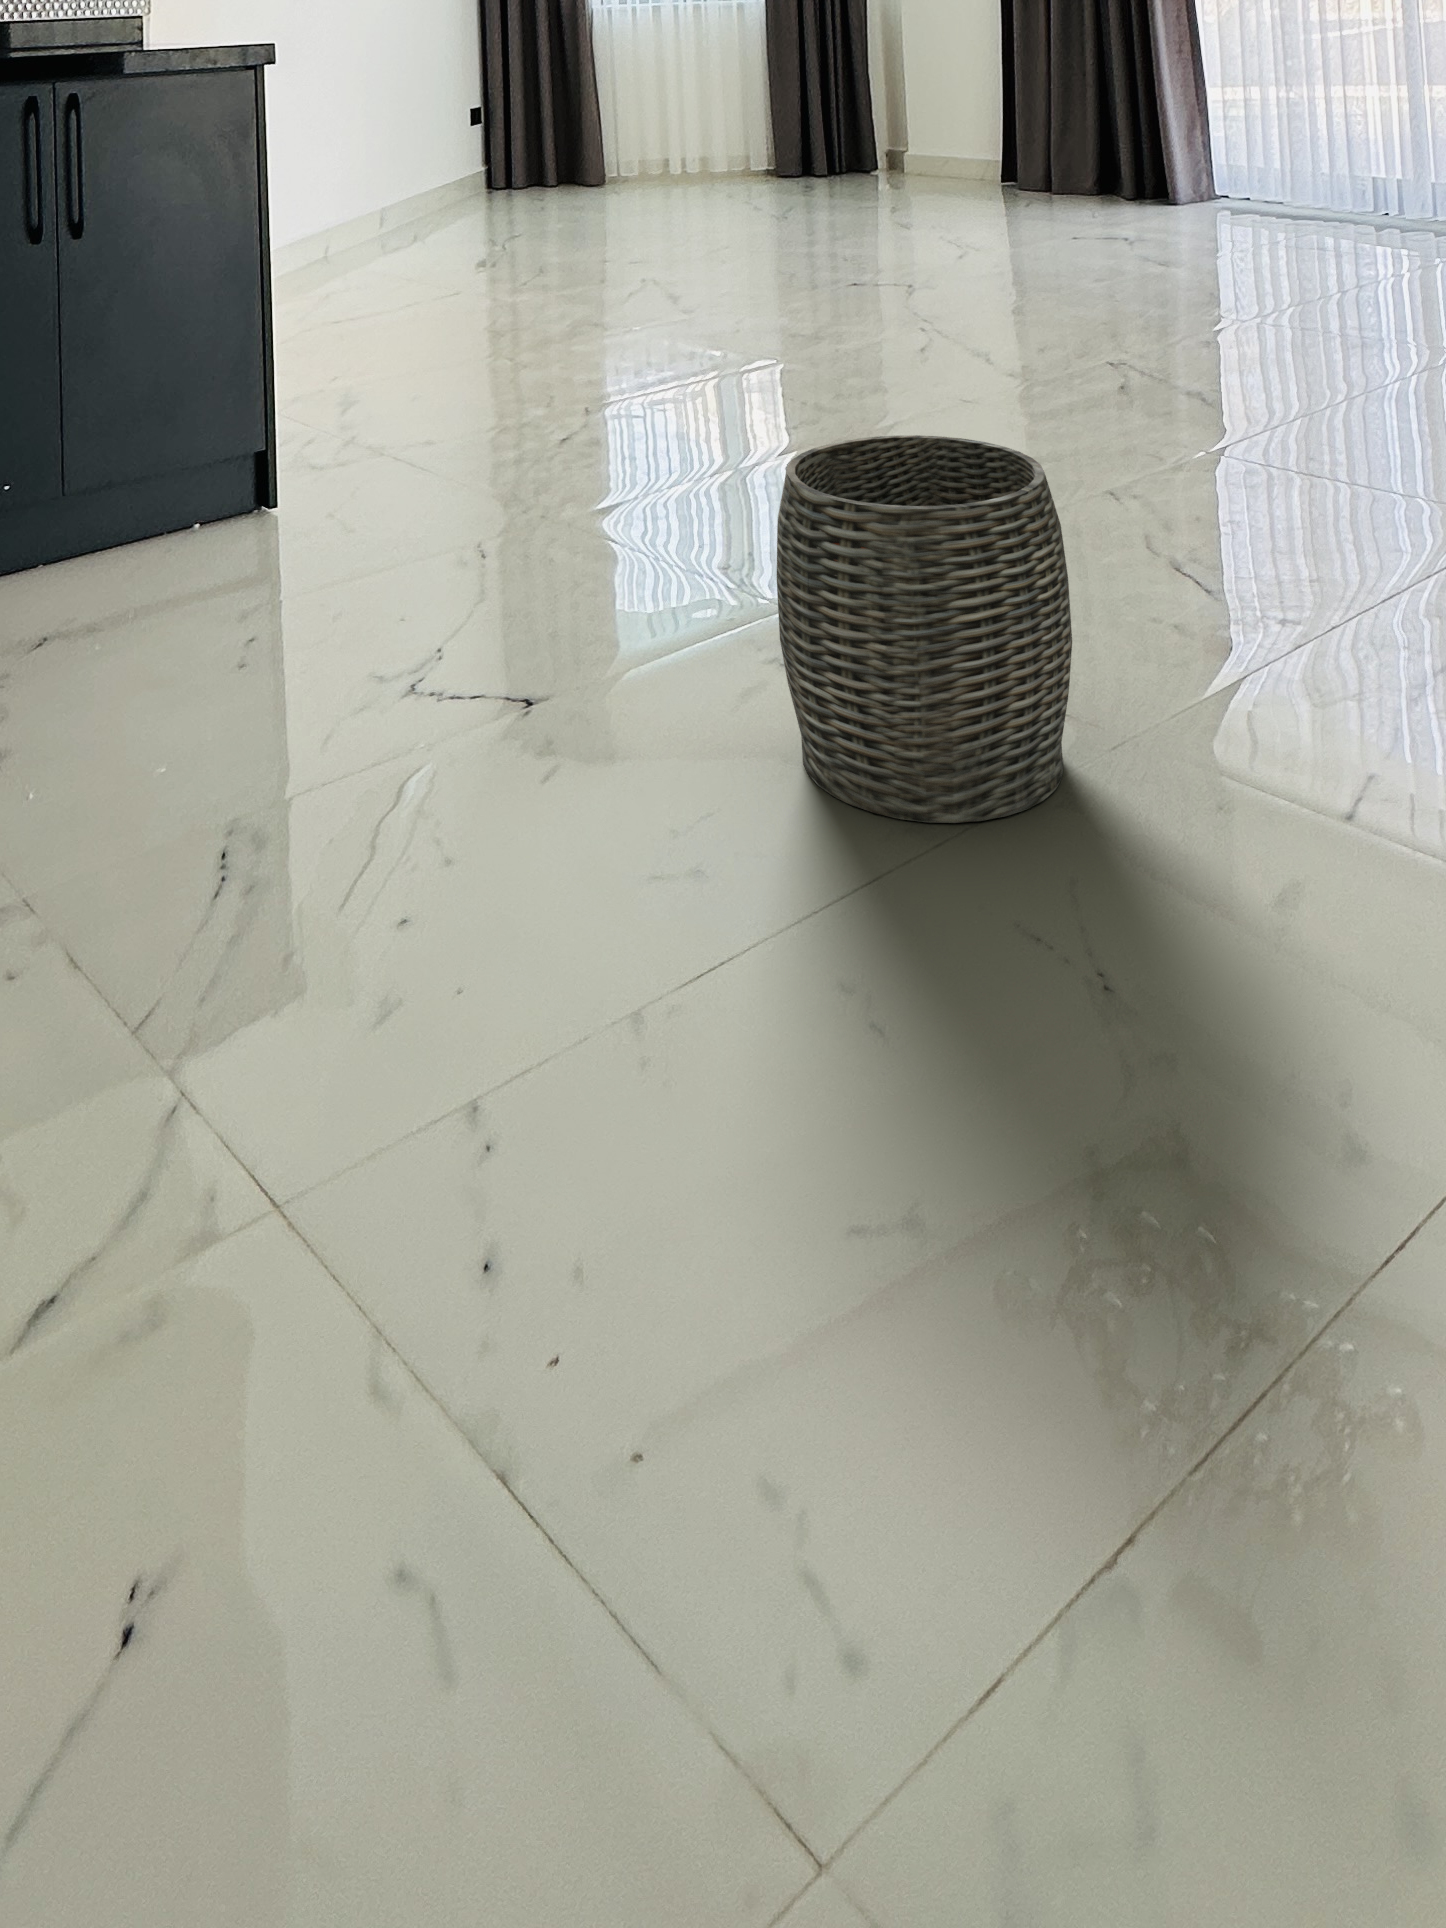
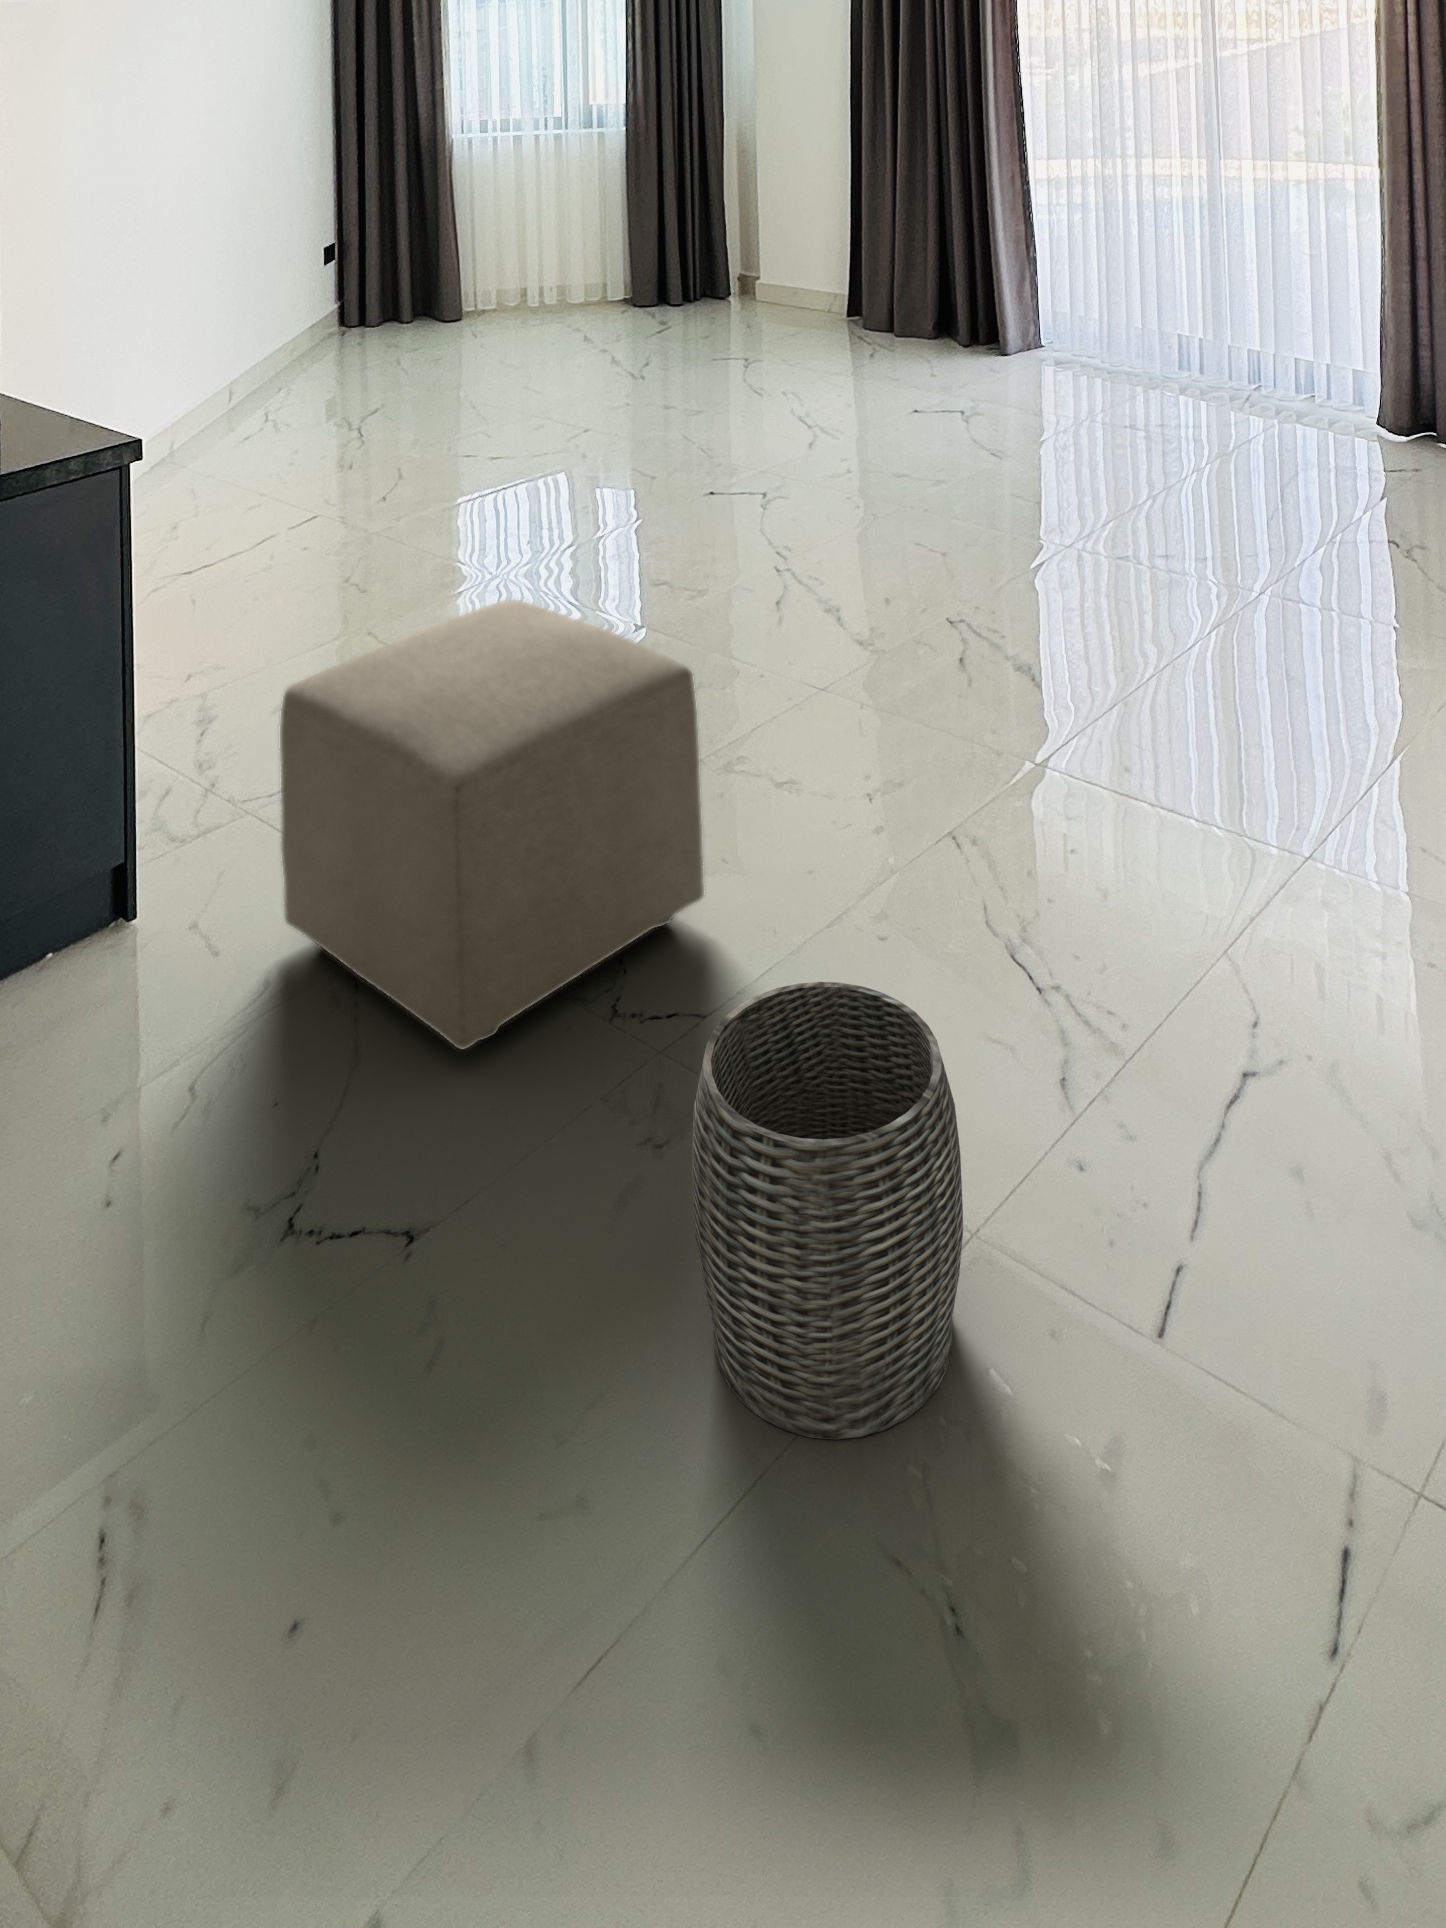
ottoman: none [392,229,815,573] -> present [280,599,704,1050]

